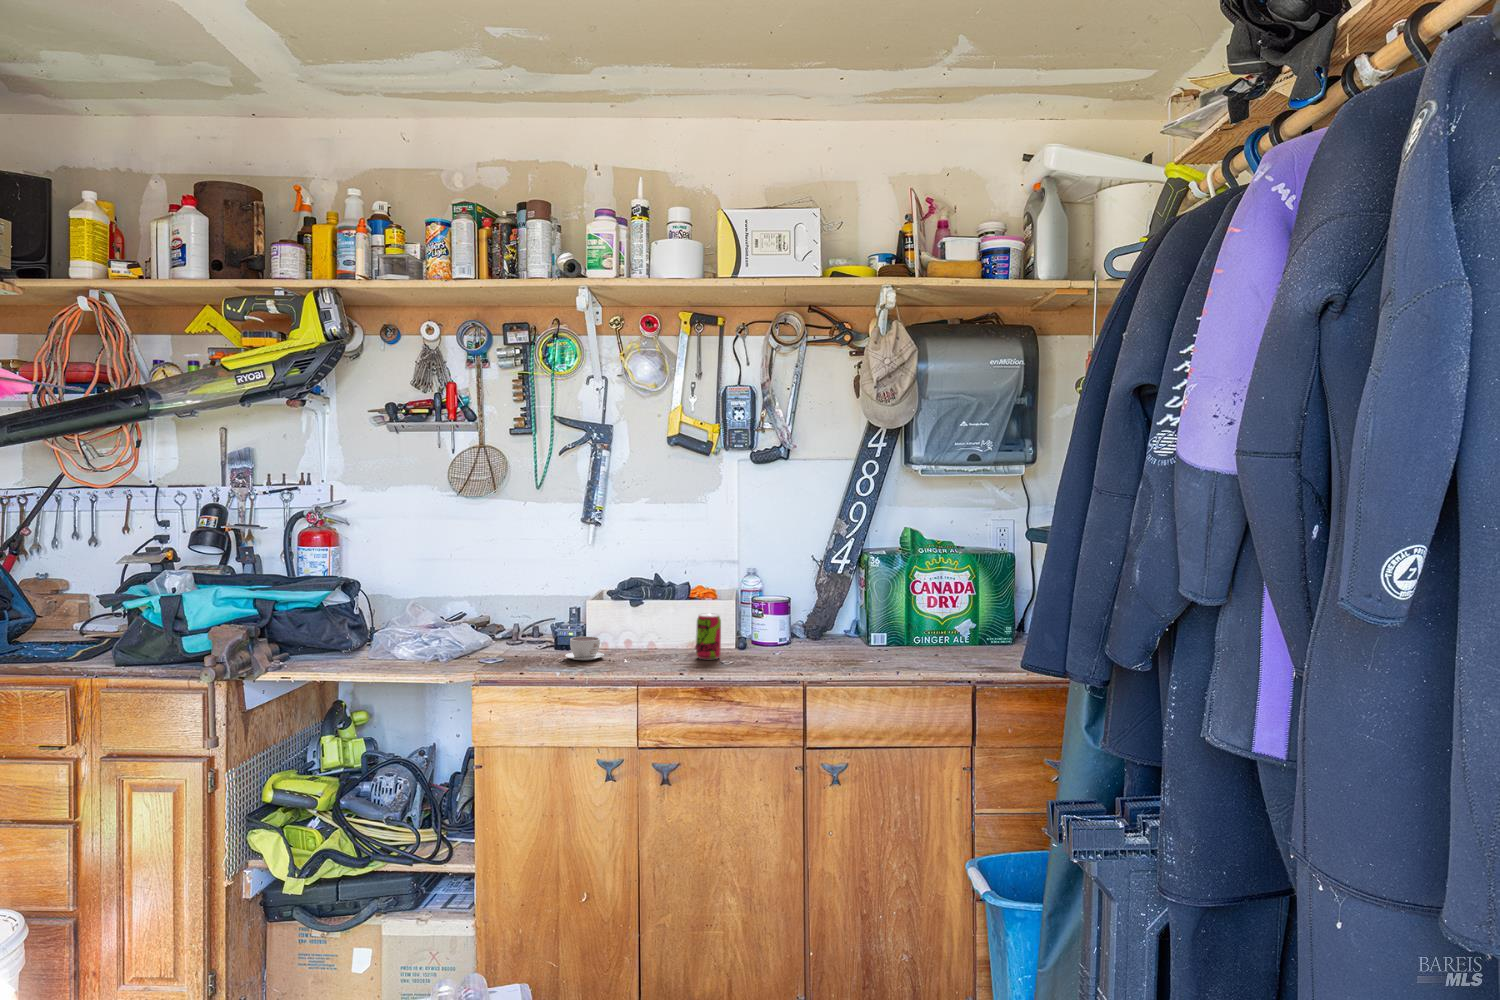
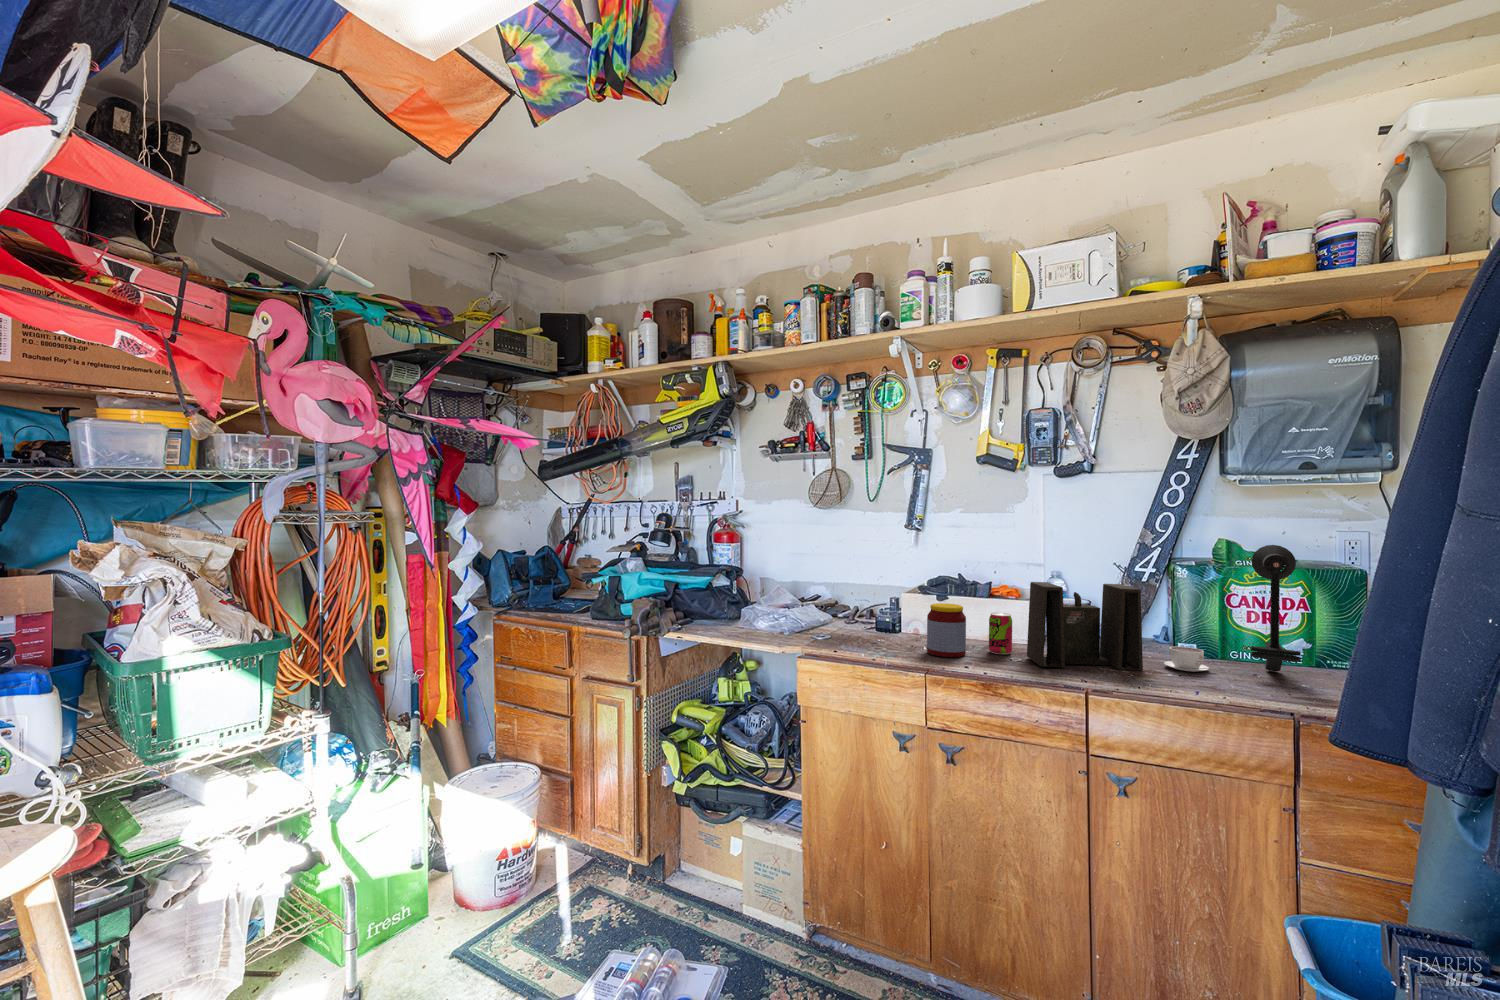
desk lamp: none [932,531,972,650] -> present [1251,545,1301,671]
speaker: none [738,575,847,667] -> present [1027,582,1143,670]
jar: none [631,607,675,668] -> present [927,603,966,657]
coffee cup: present [565,636,608,660] -> present [1164,646,1214,672]

